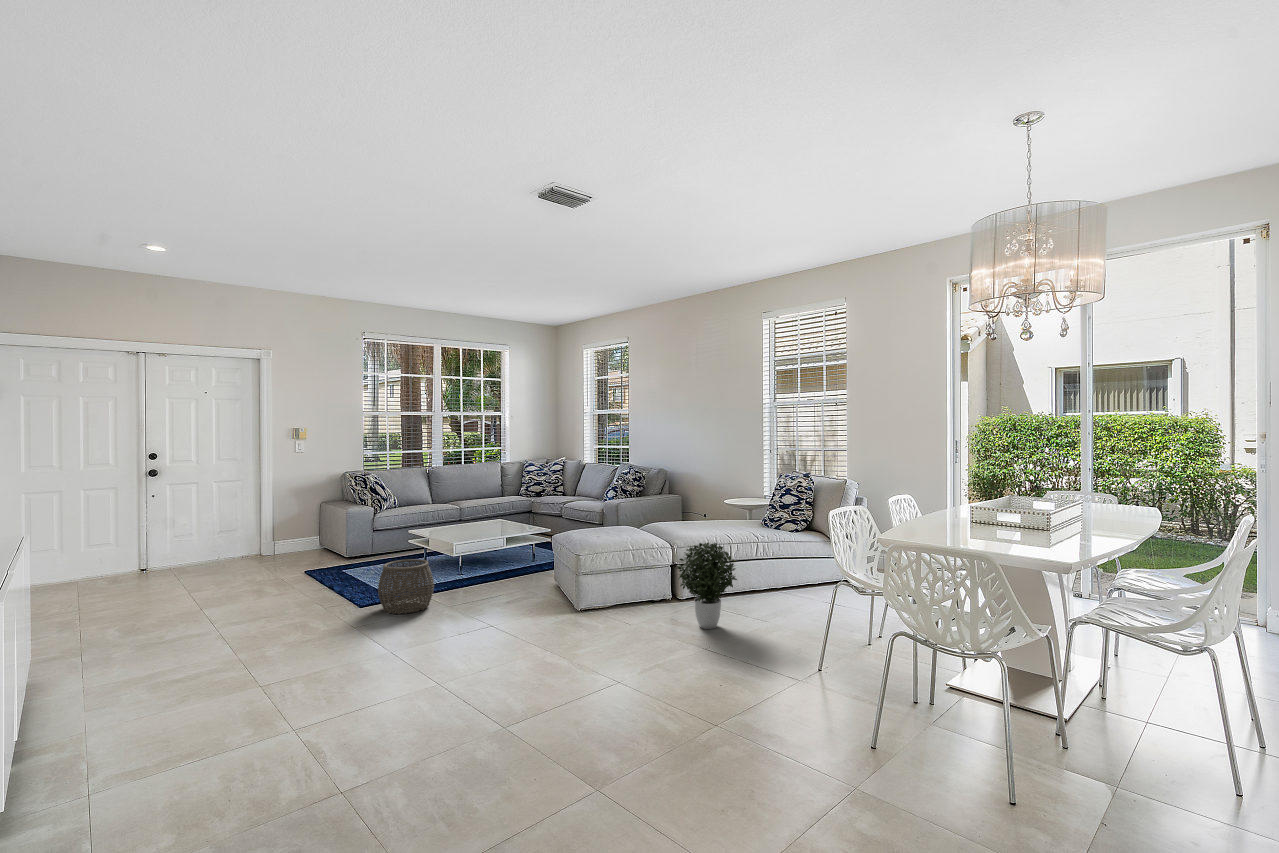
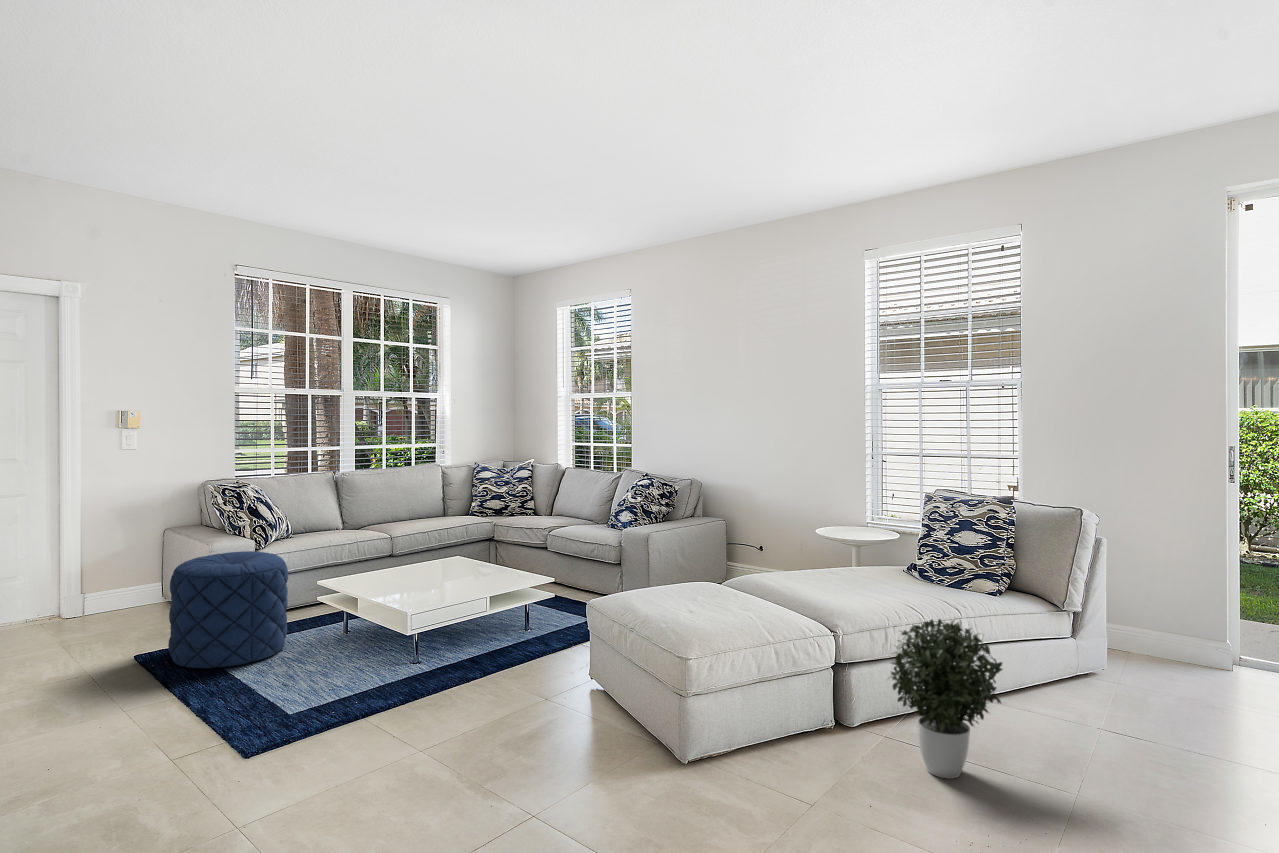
pouf: none [323,512,388,576] -> present [168,551,288,668]
woven basket: present [378,559,434,614] -> none [301,651,410,766]

